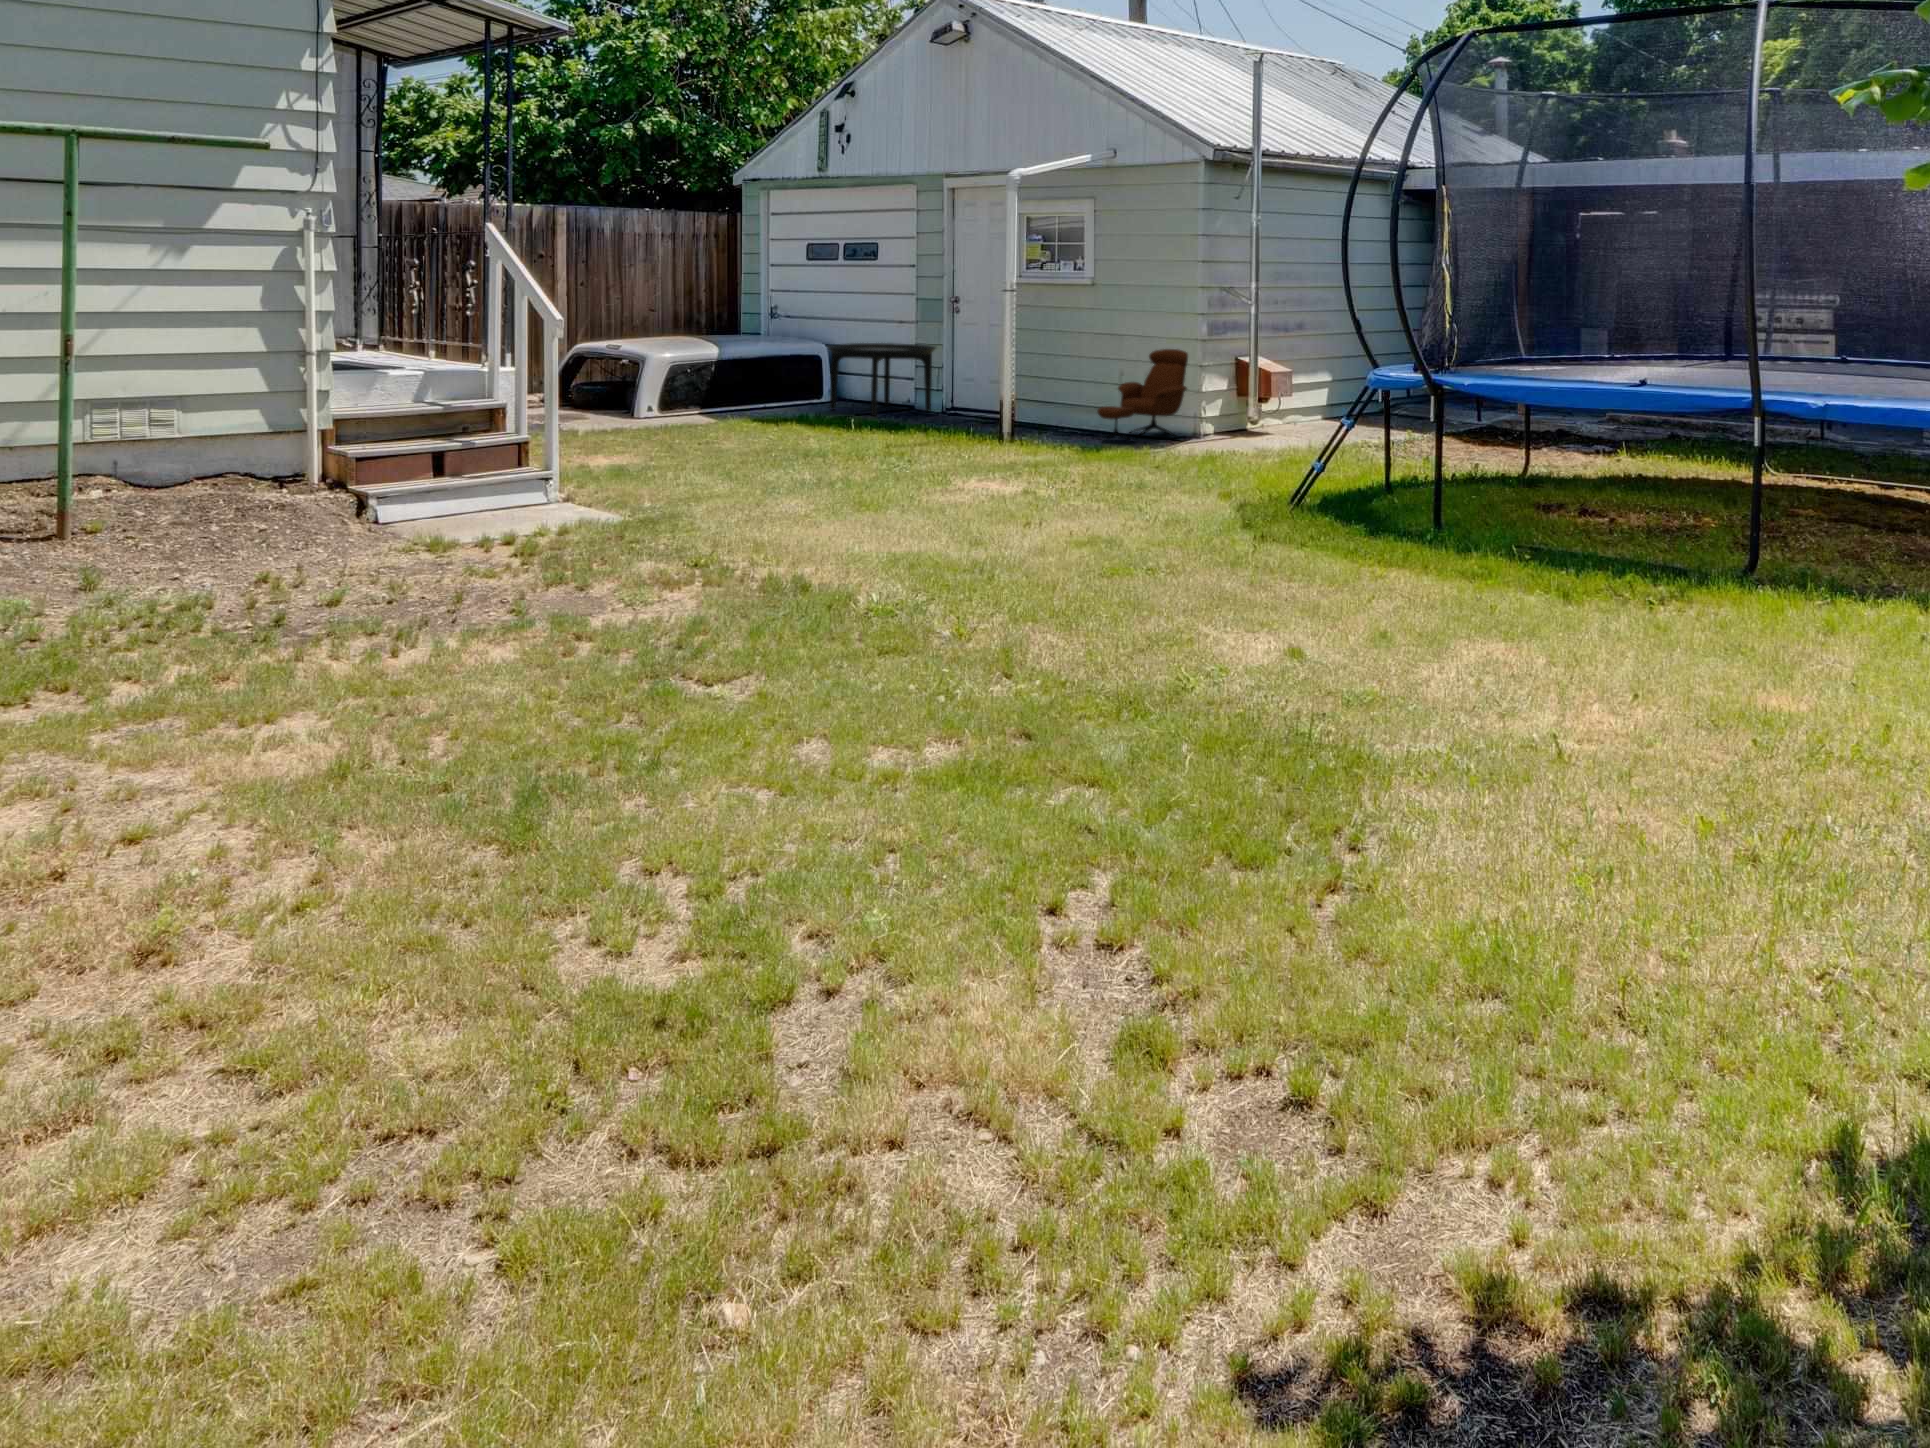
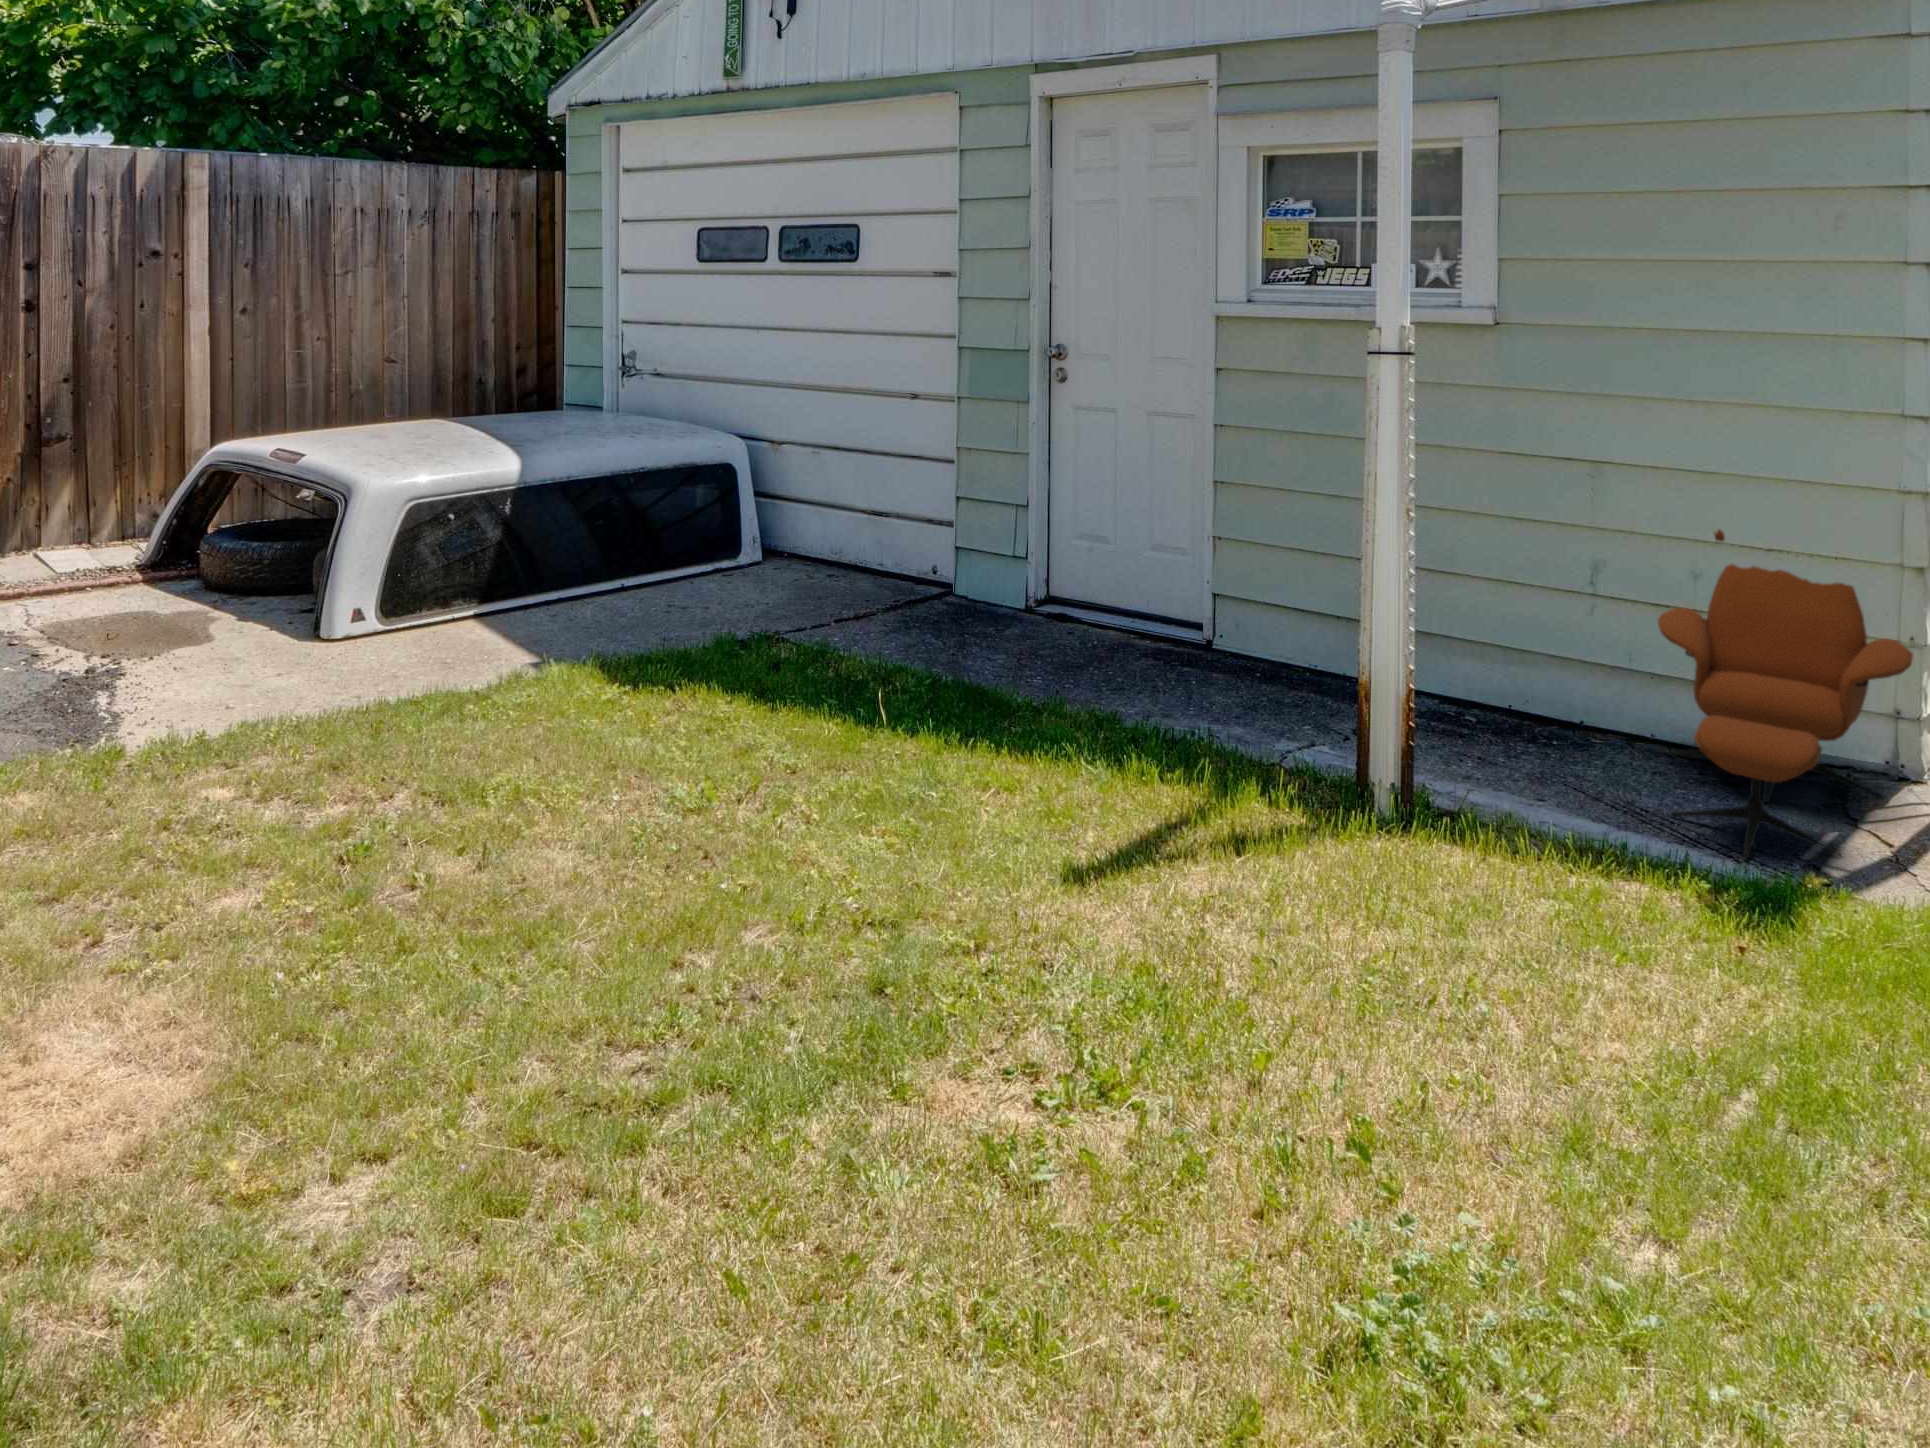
round table: present [827,343,936,416] -> none [768,443,1027,643]

